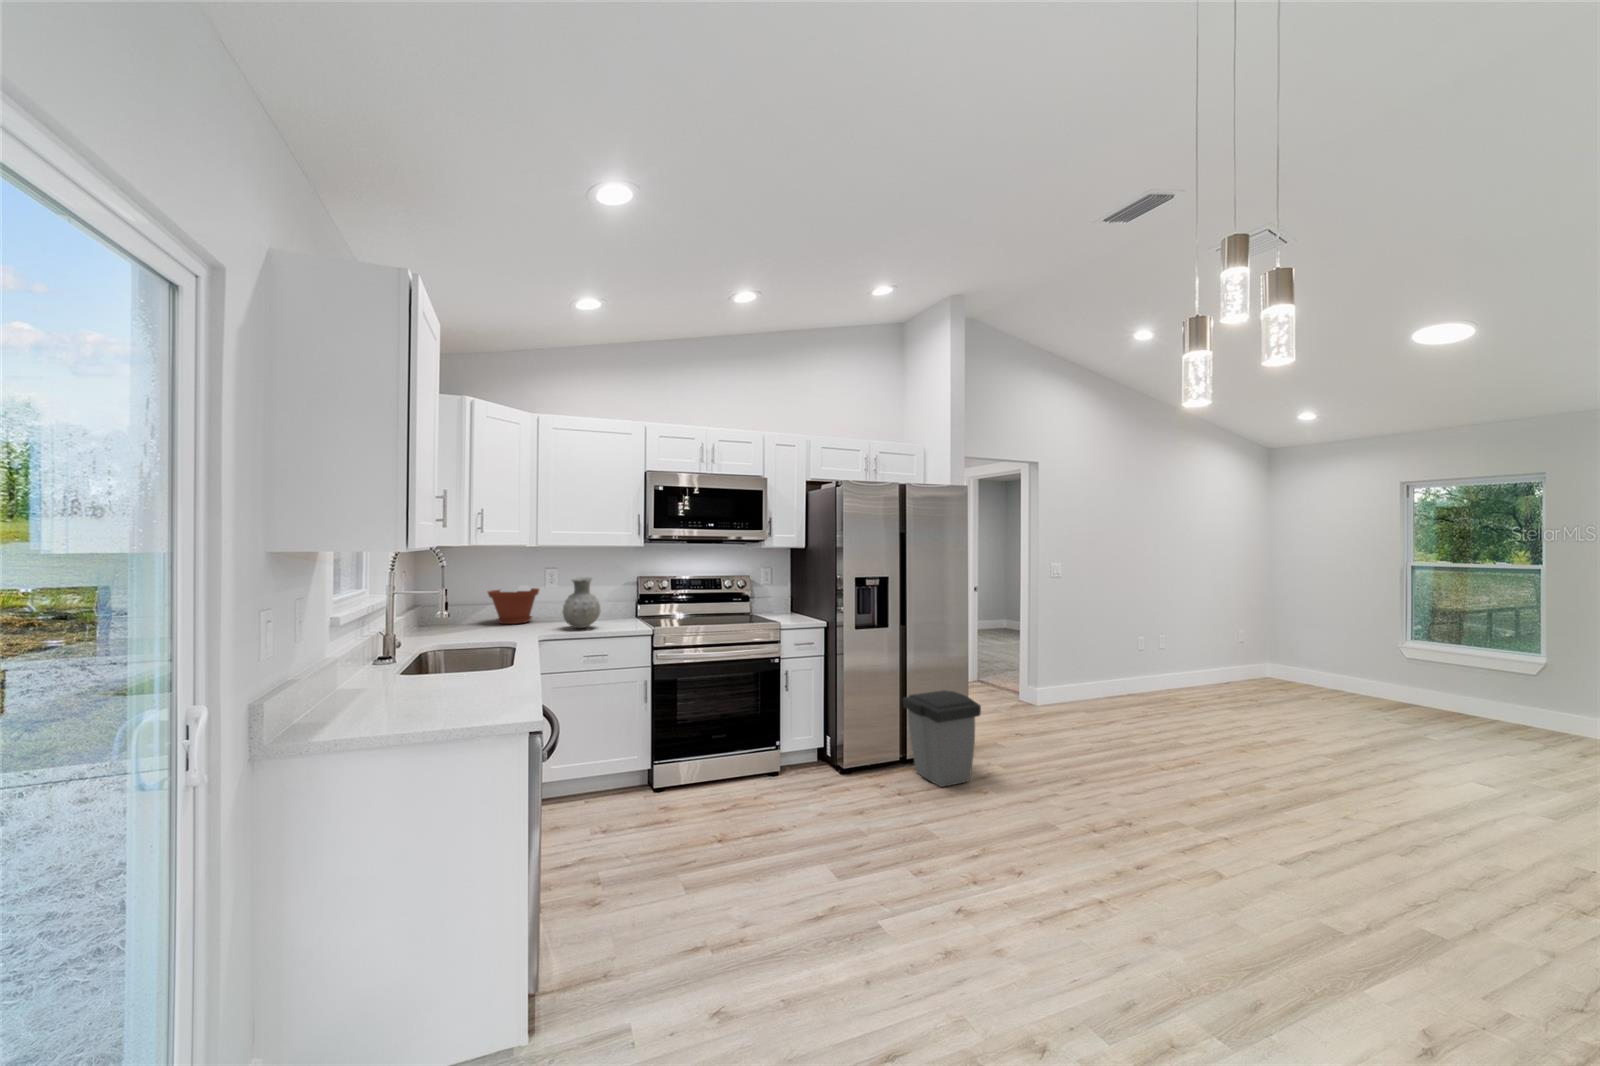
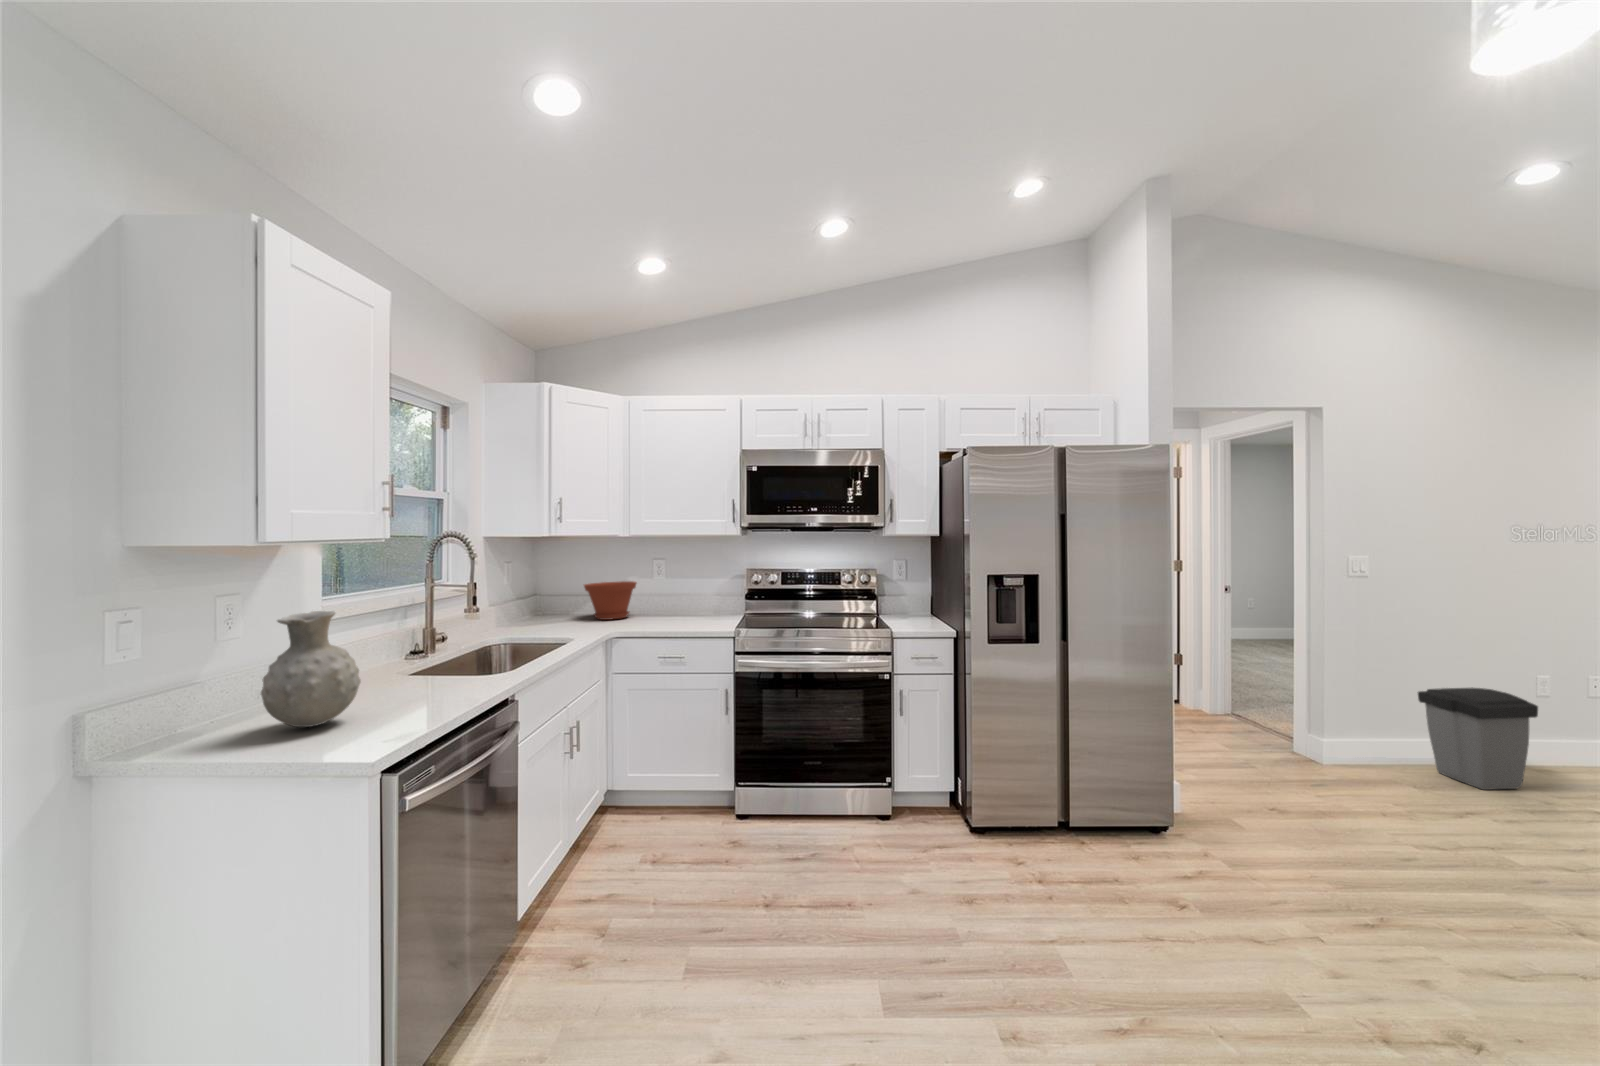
vase: present [562,577,601,628] -> present [261,611,361,727]
trash can: present [903,690,981,787] -> present [1418,688,1538,790]

